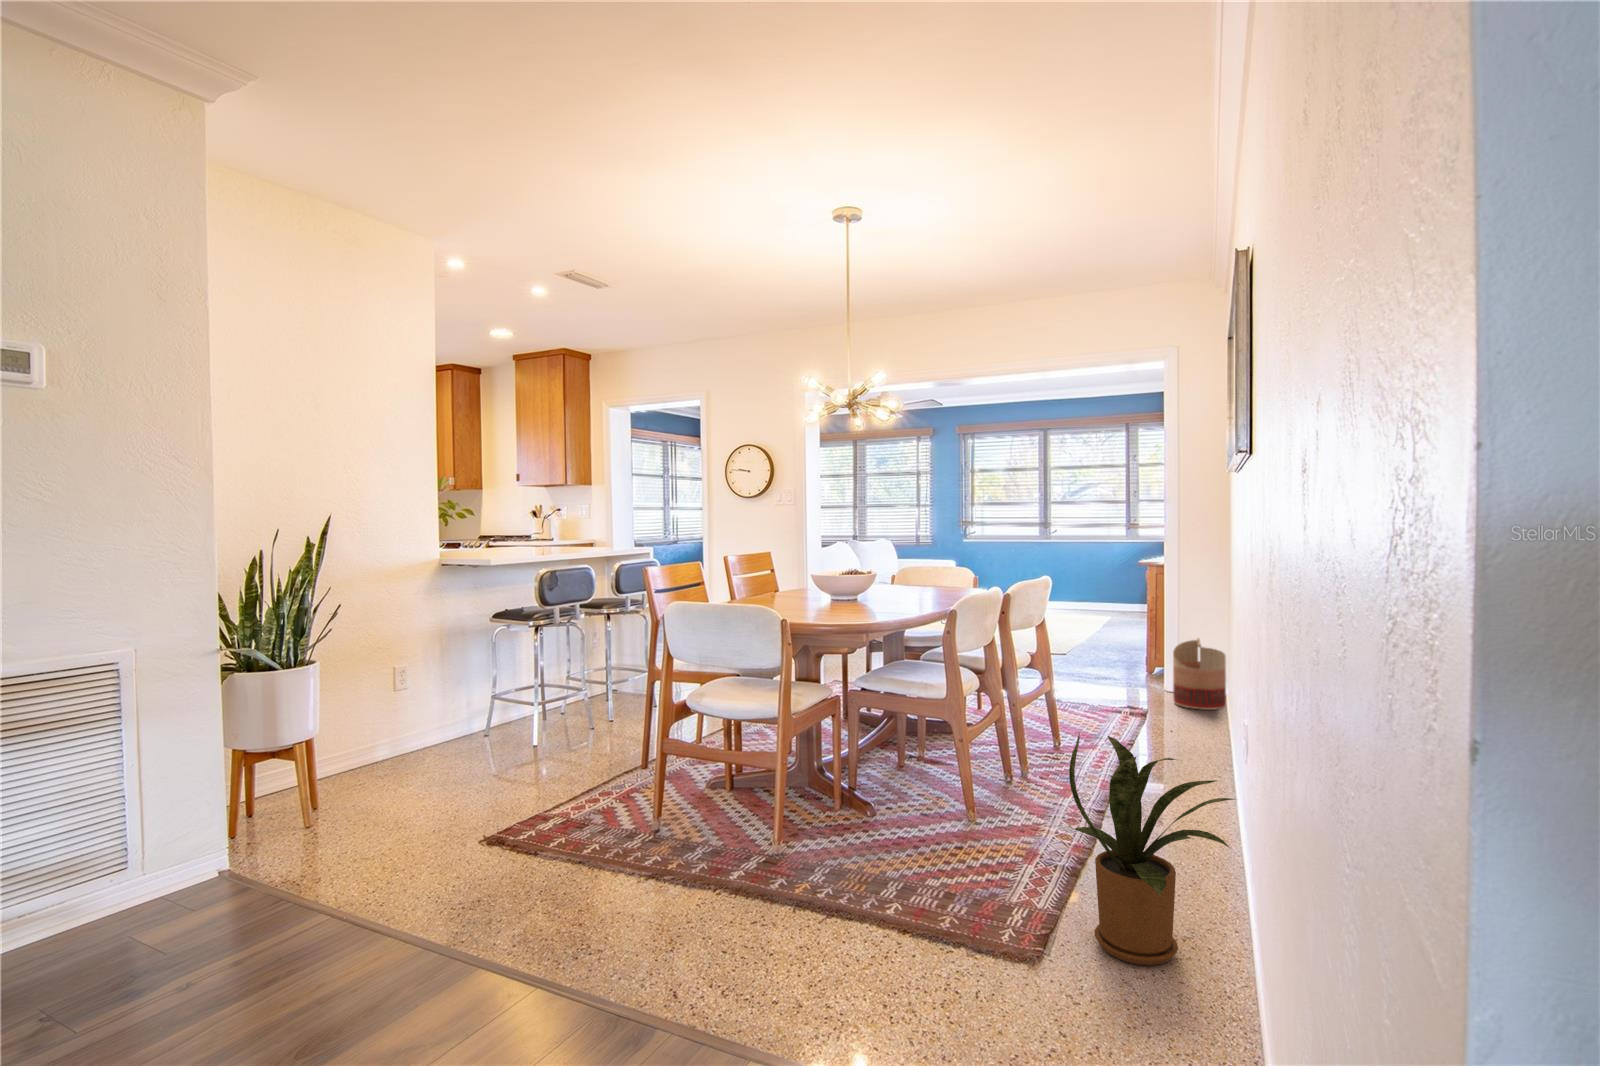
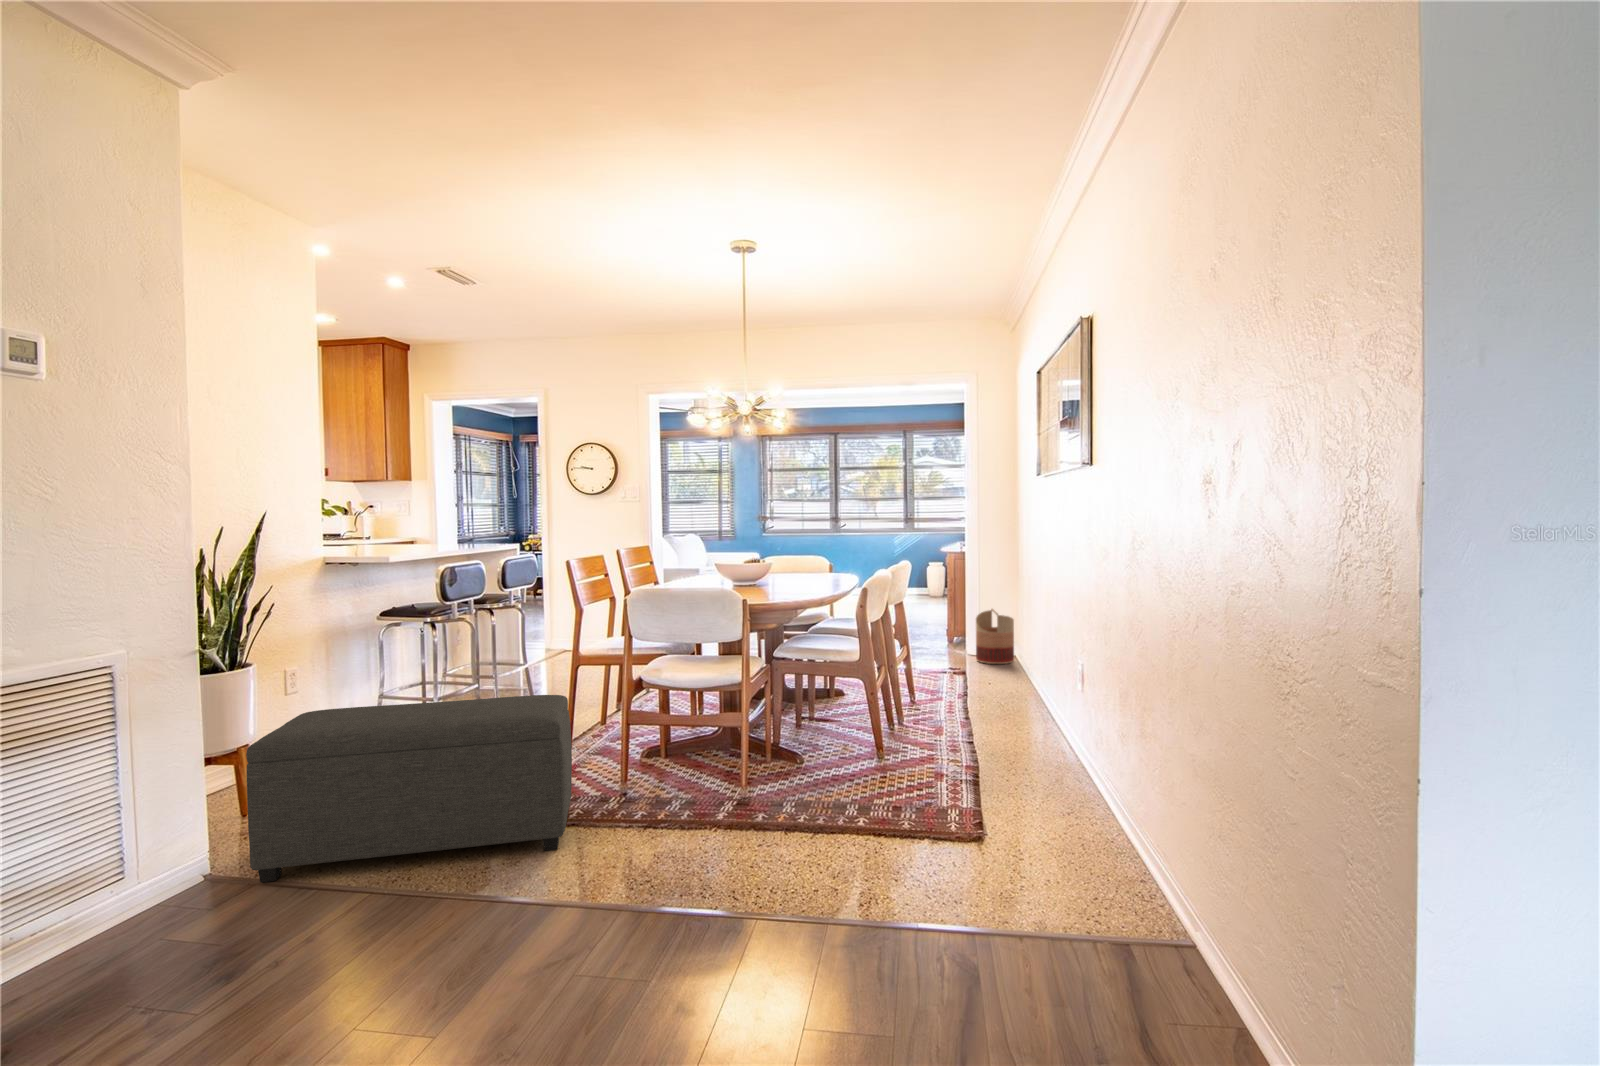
ottoman: none [263,712,596,888] -> present [246,695,572,882]
house plant: present [1069,734,1234,965] -> none [989,672,1117,832]

